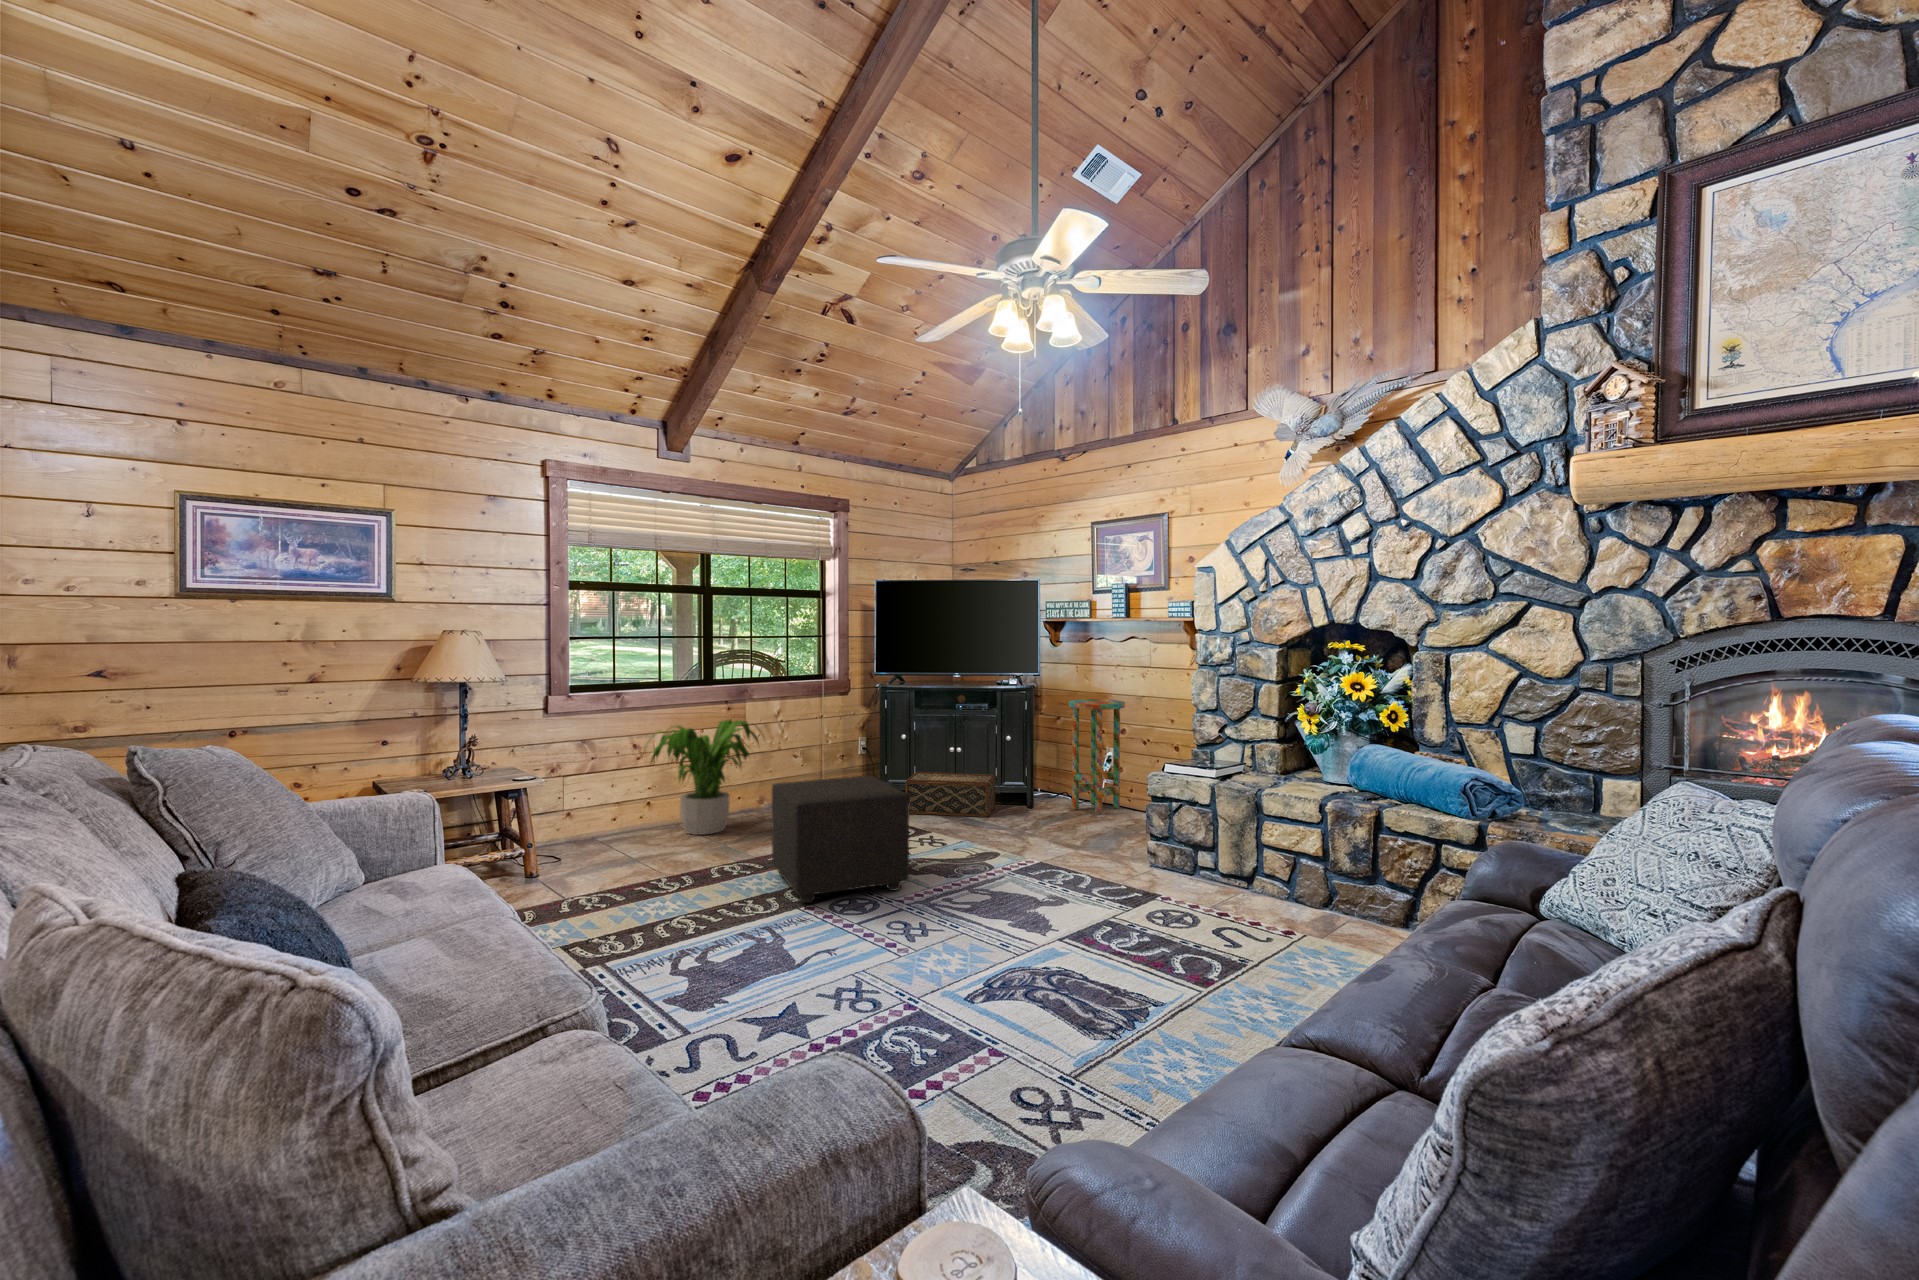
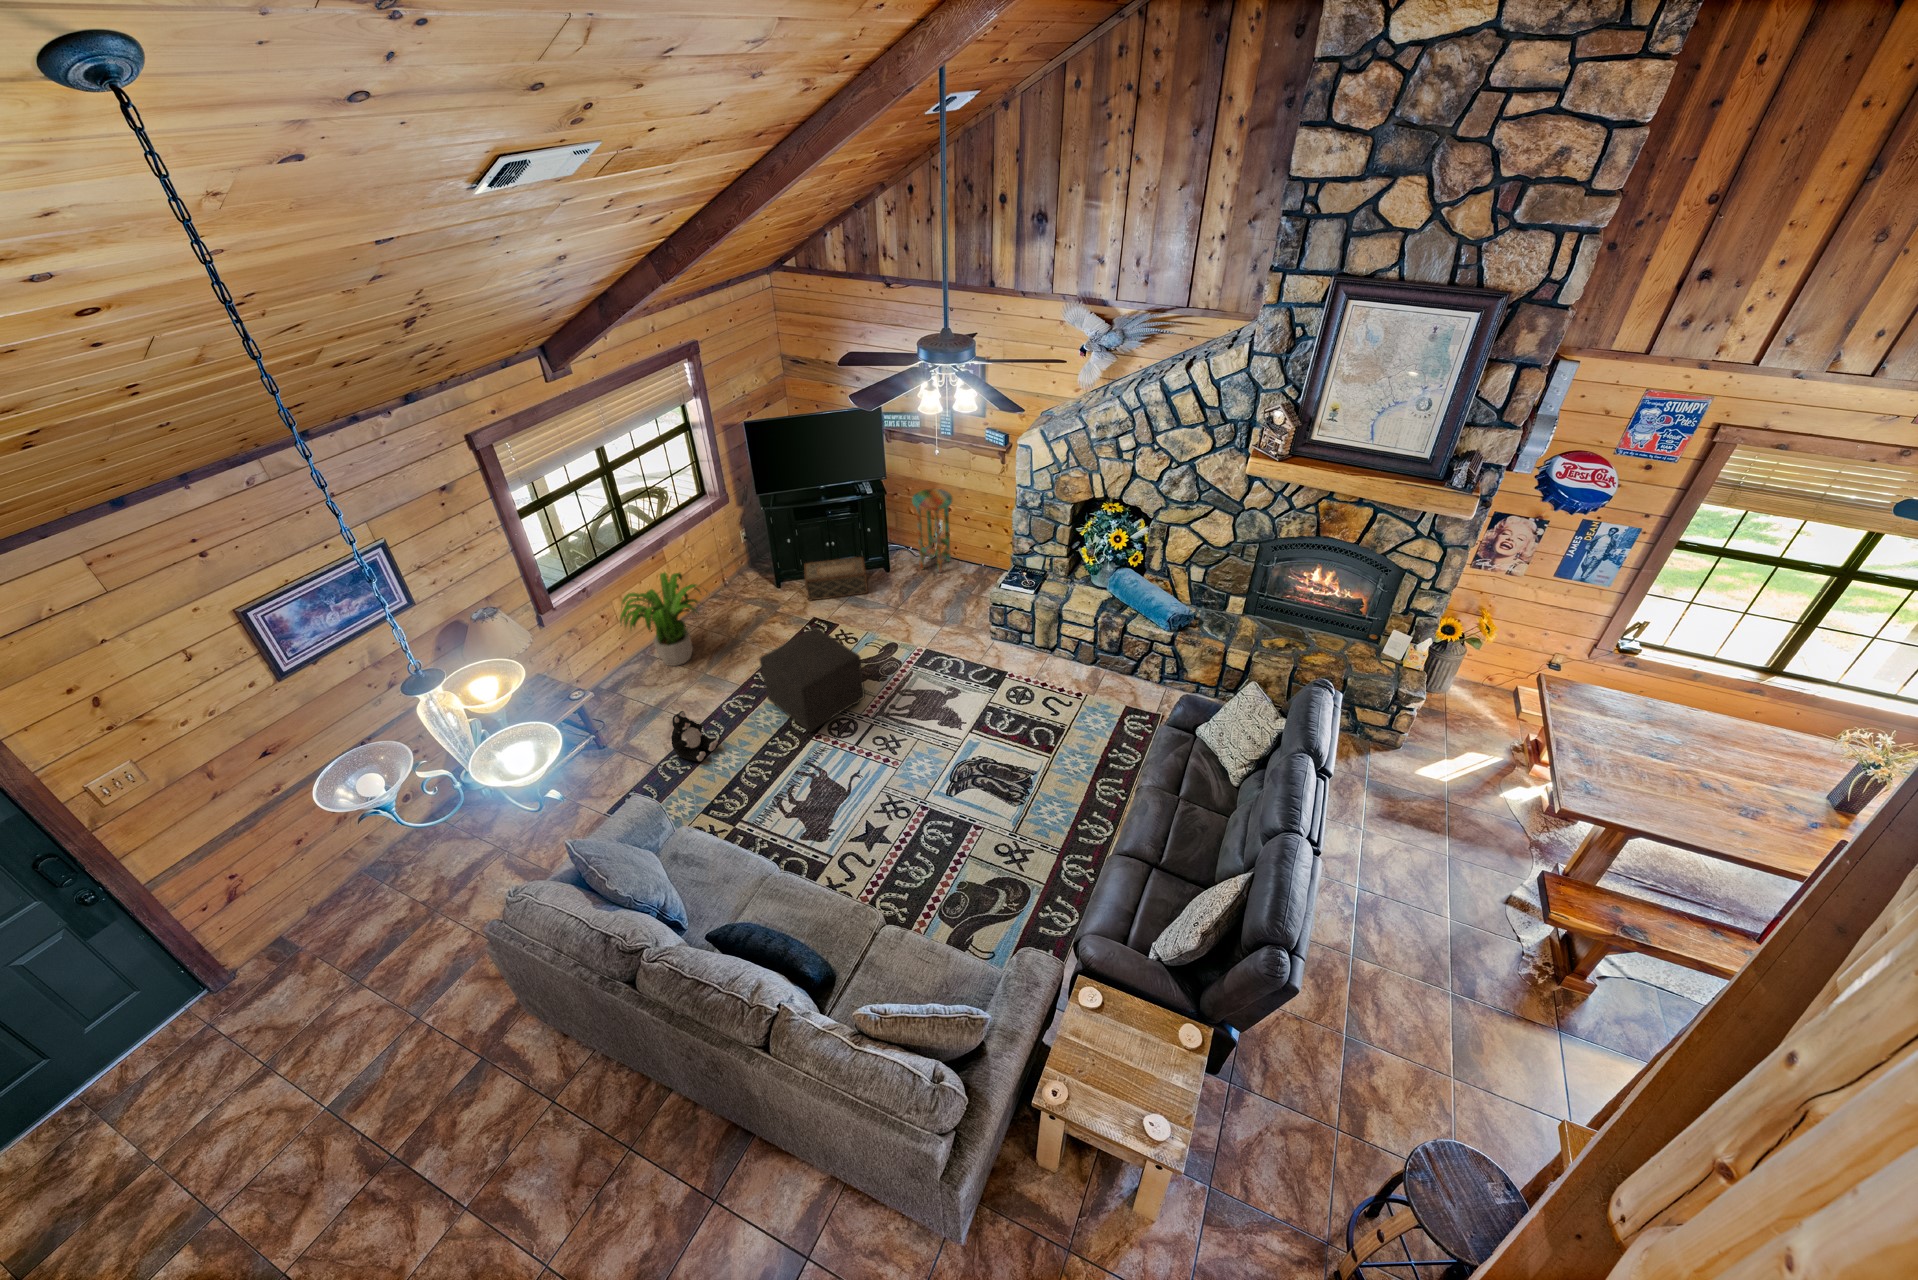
plush toy: none [599,822,665,902] -> present [671,711,718,761]

